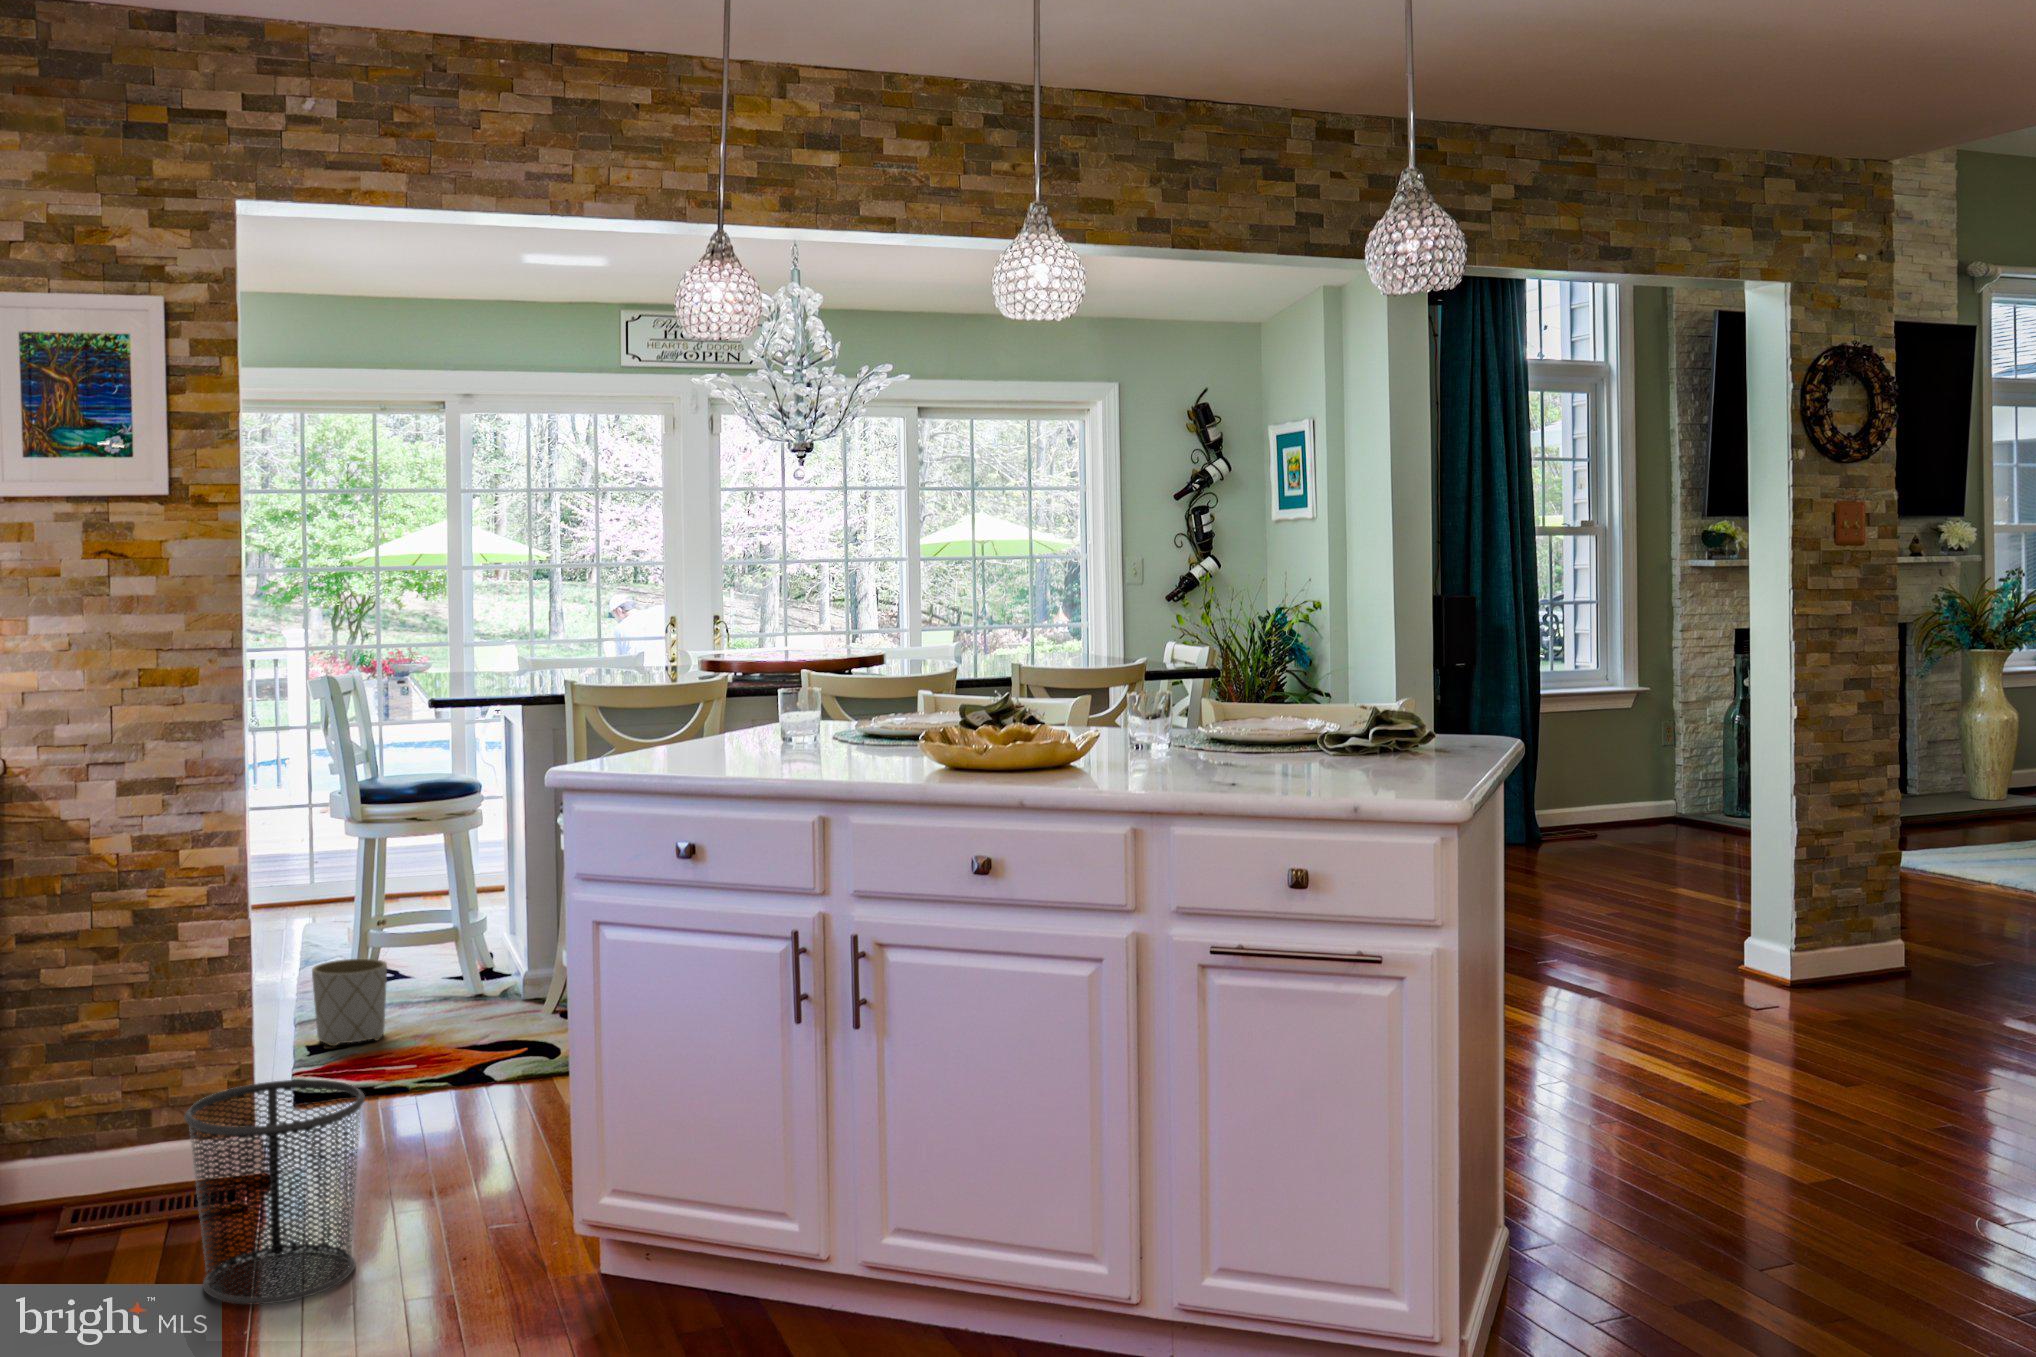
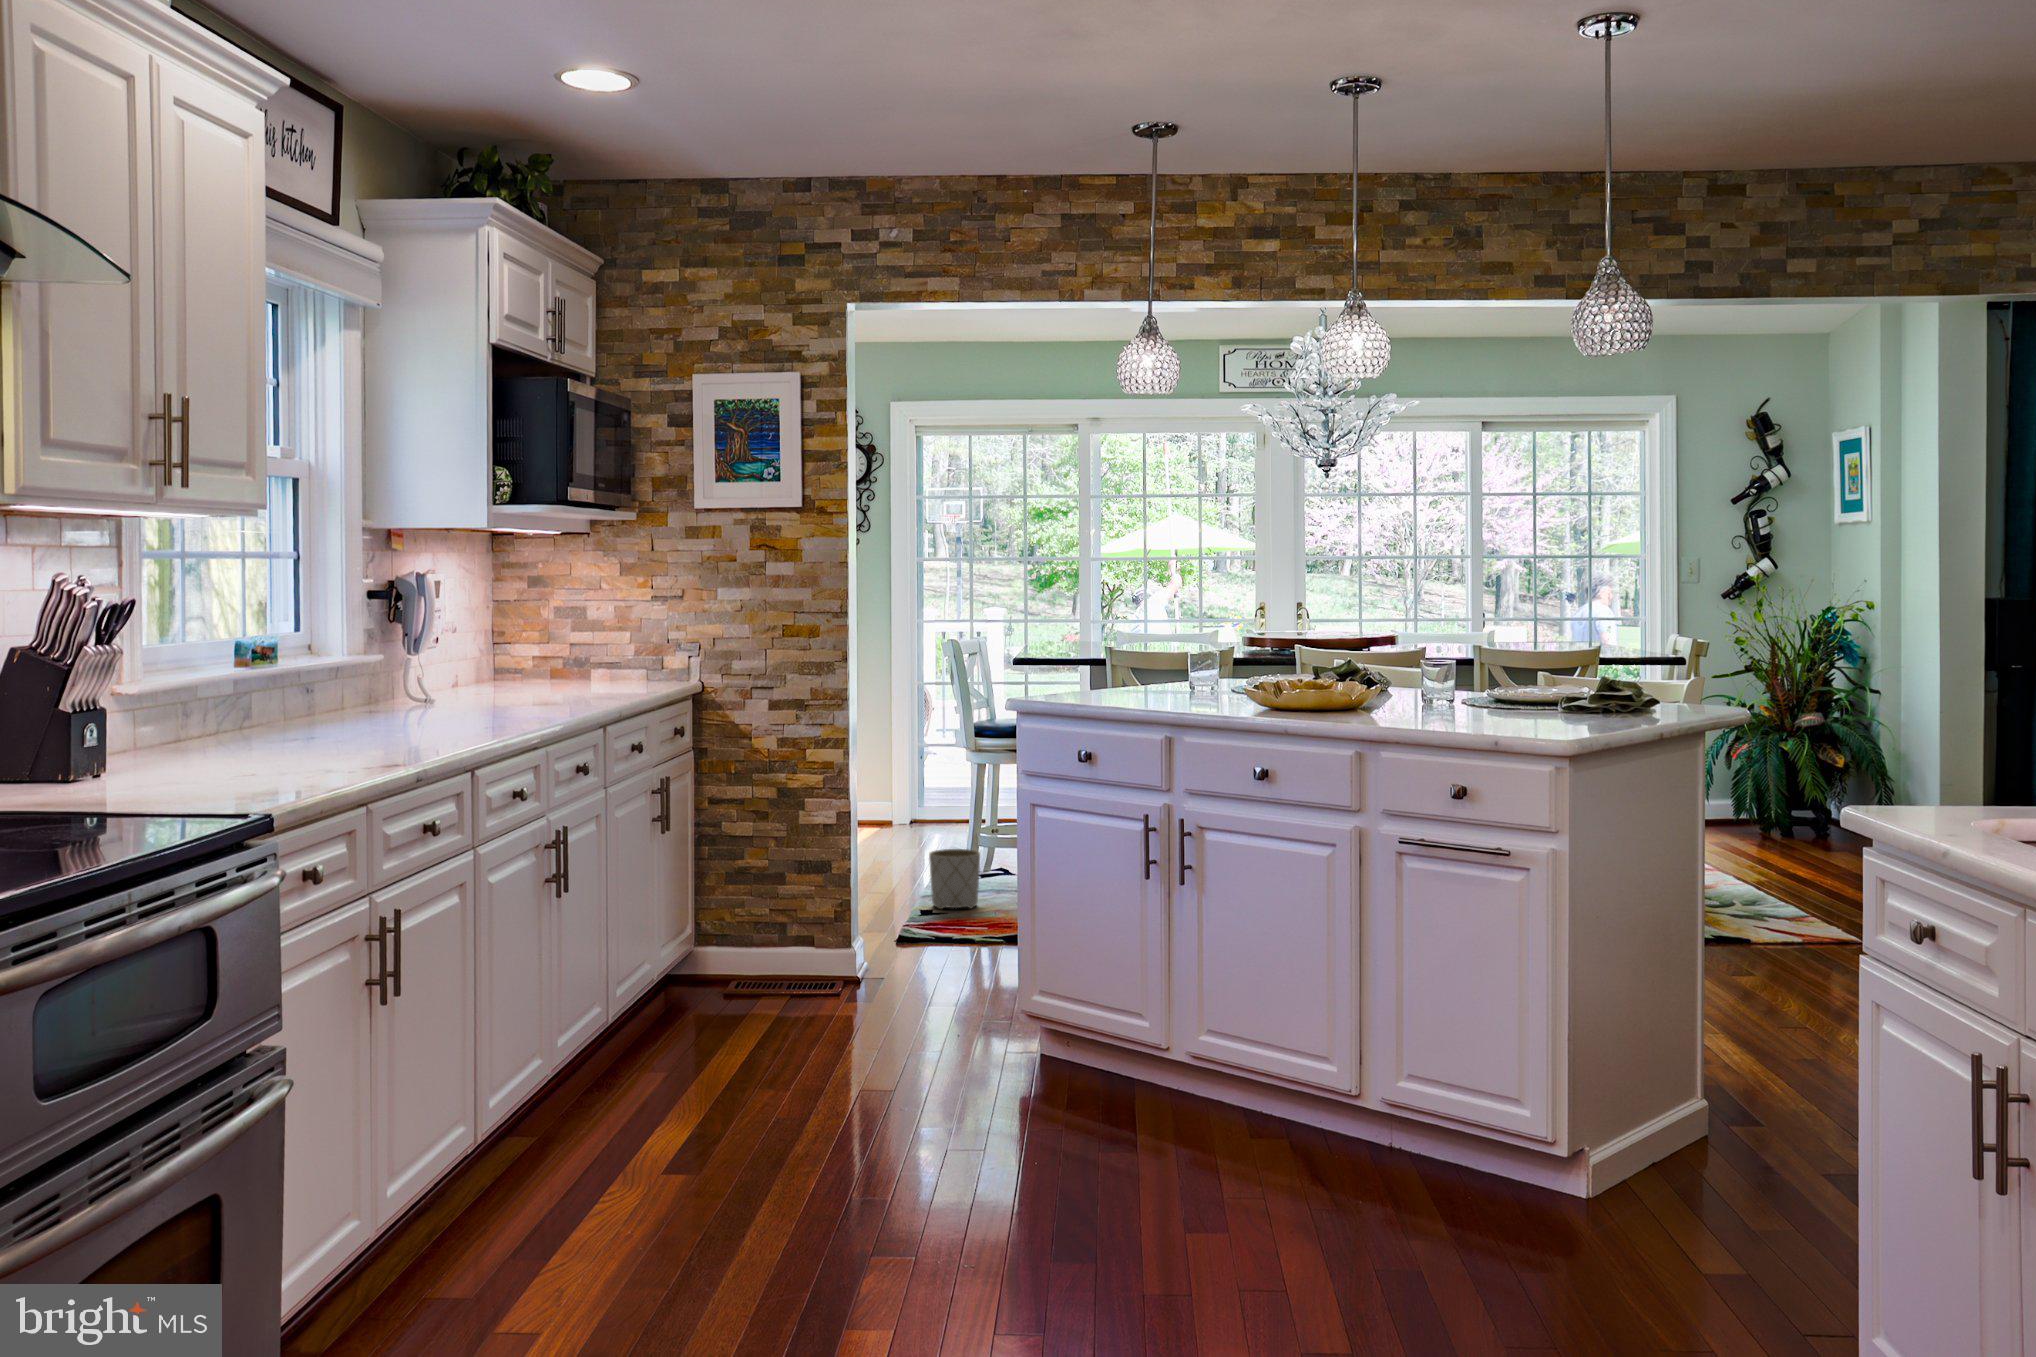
waste bin: present [184,1079,365,1305] -> none [765,902,879,1046]

